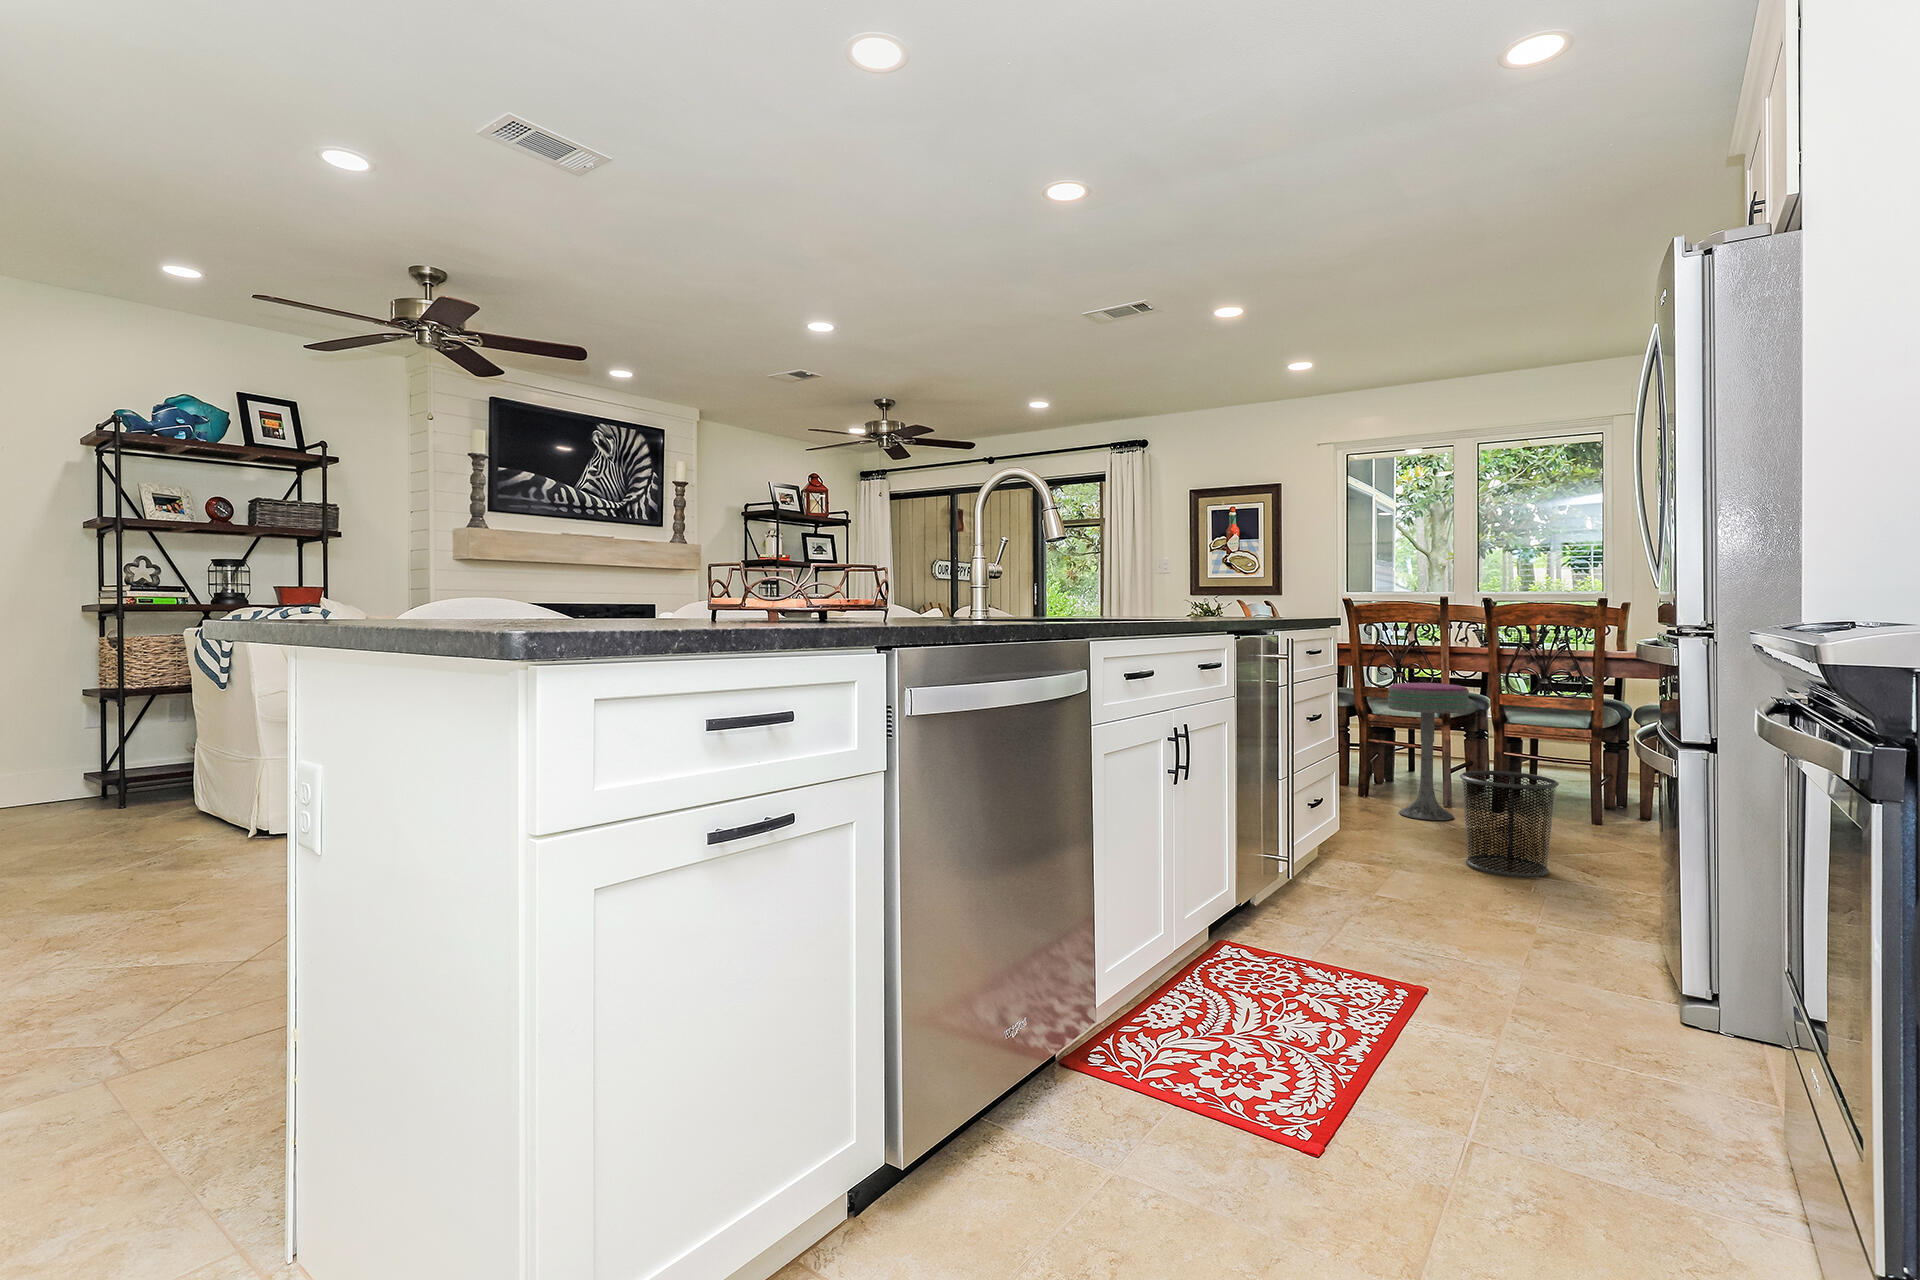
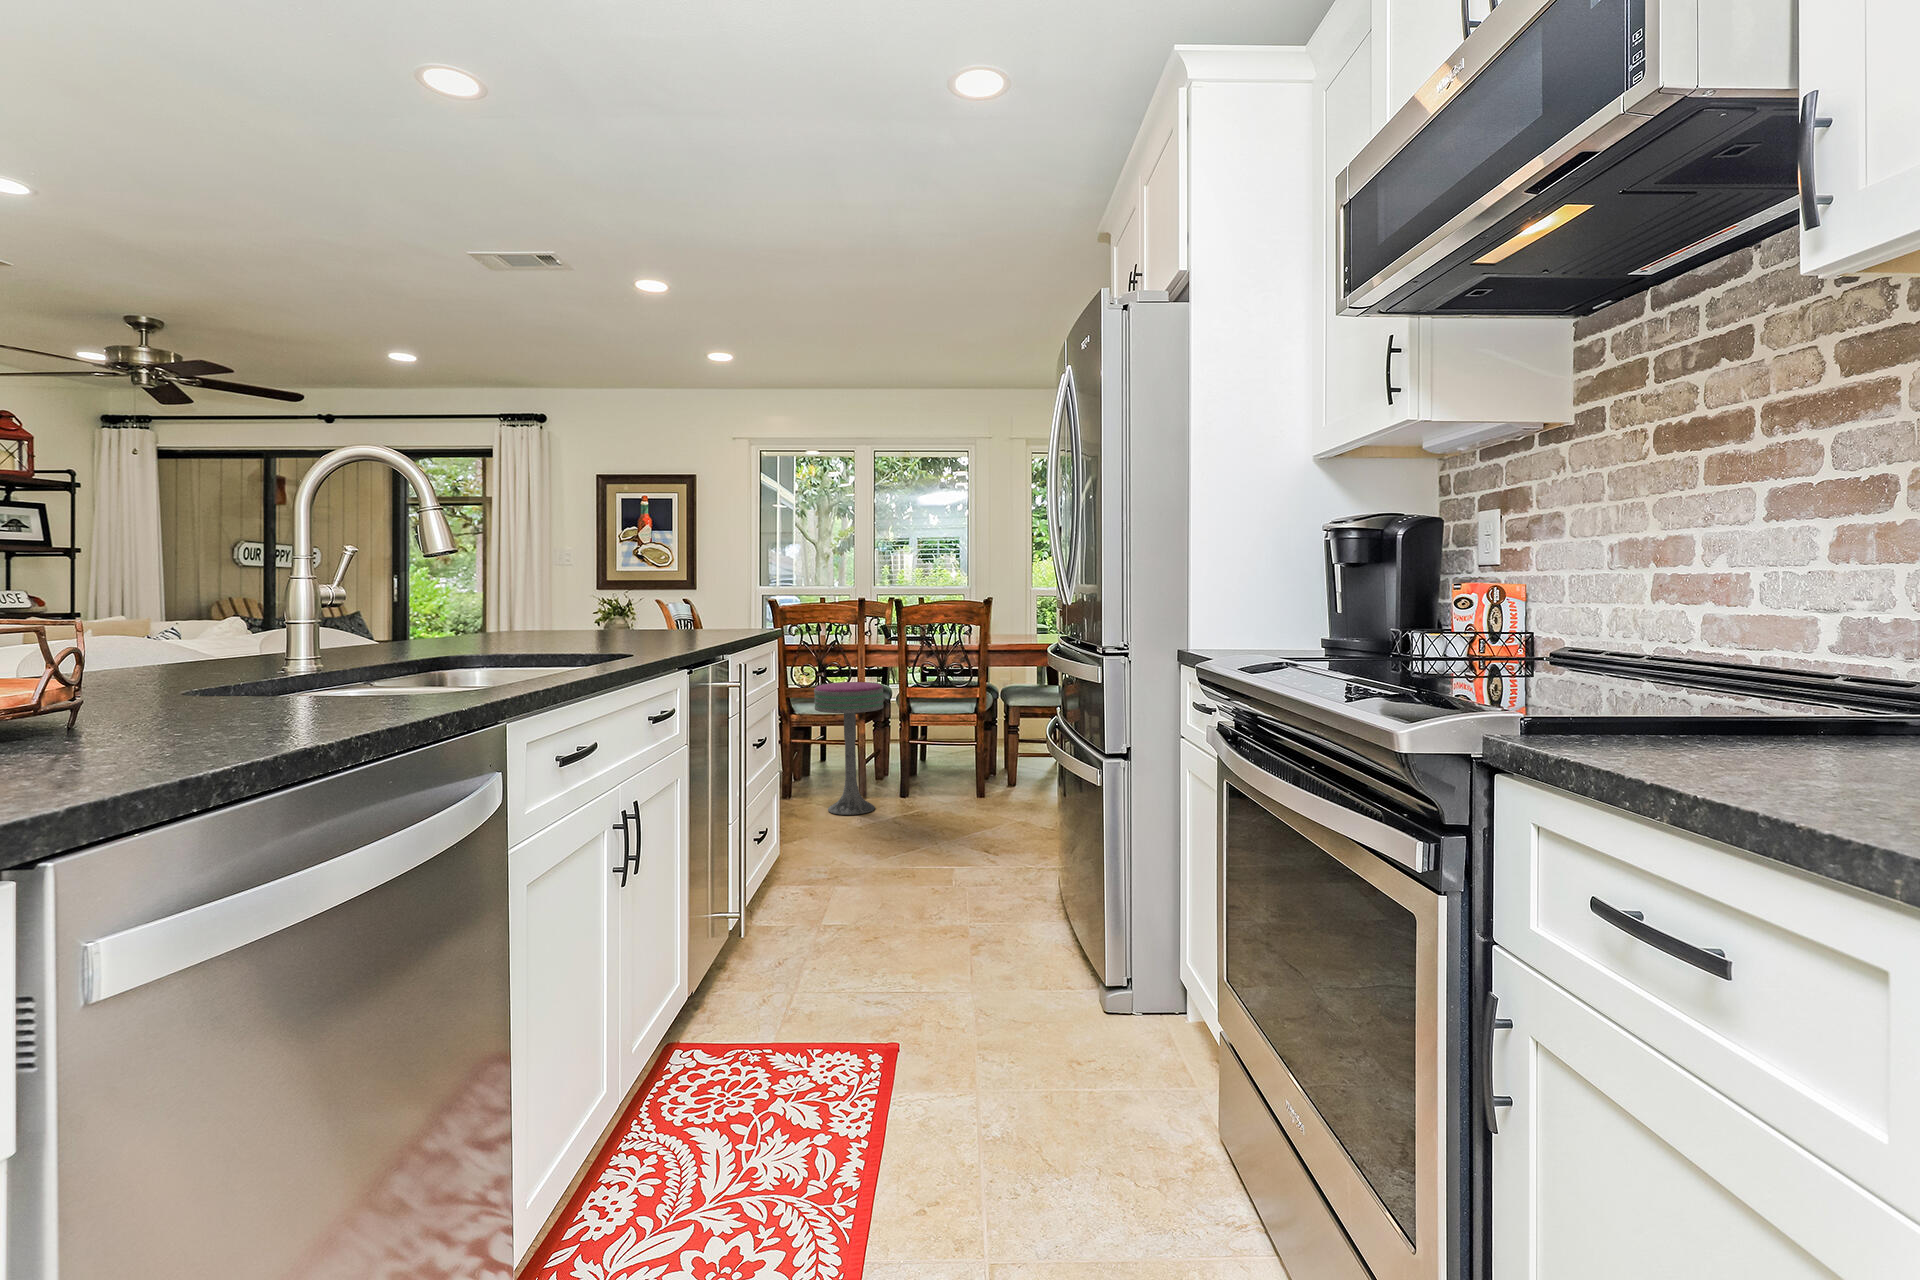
waste bin: present [1460,771,1559,877] -> none [888,767,967,869]

